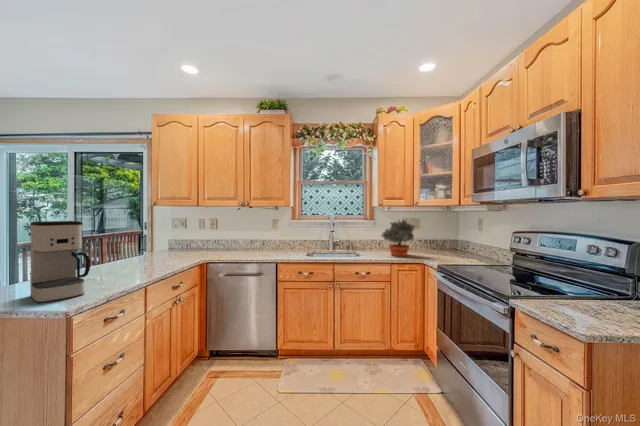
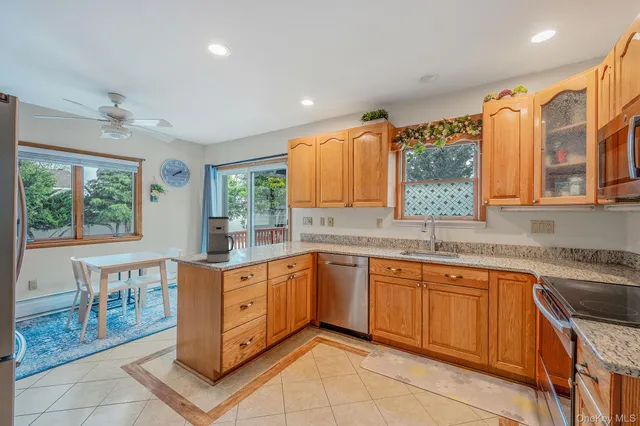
potted plant: present [381,219,415,256] -> none [485,219,533,264]

